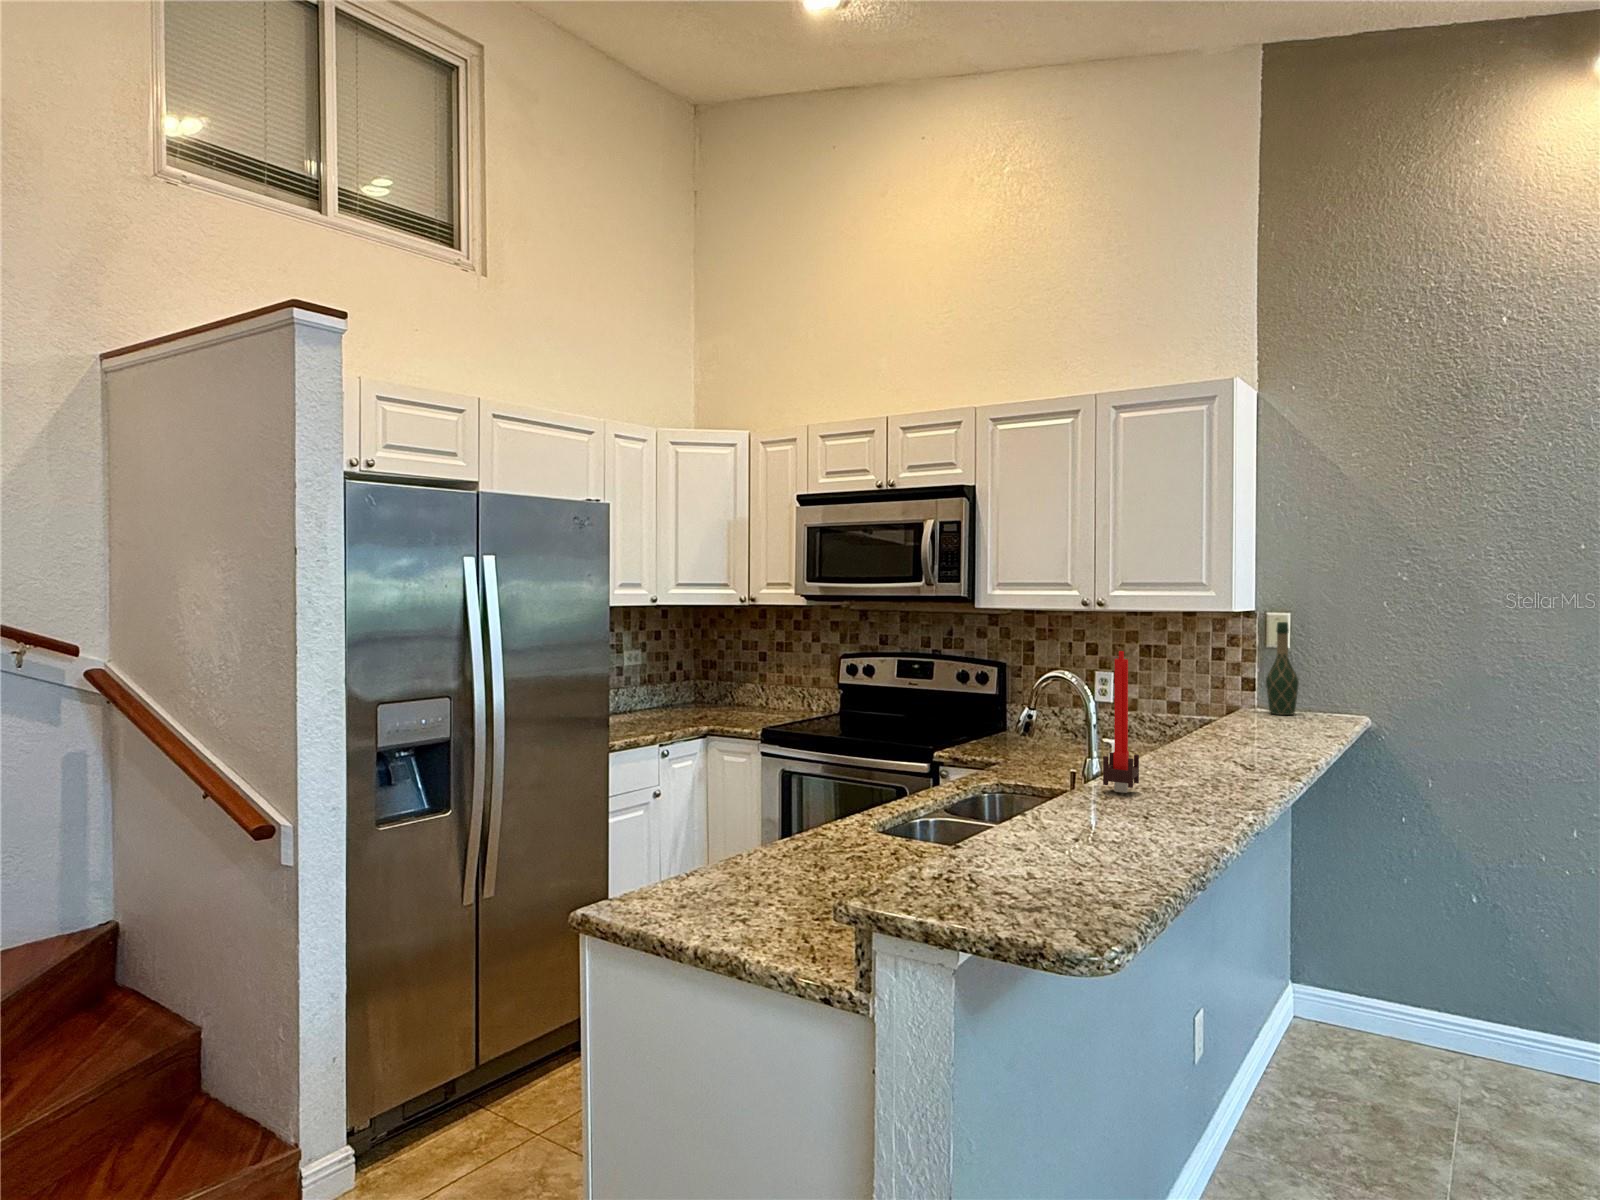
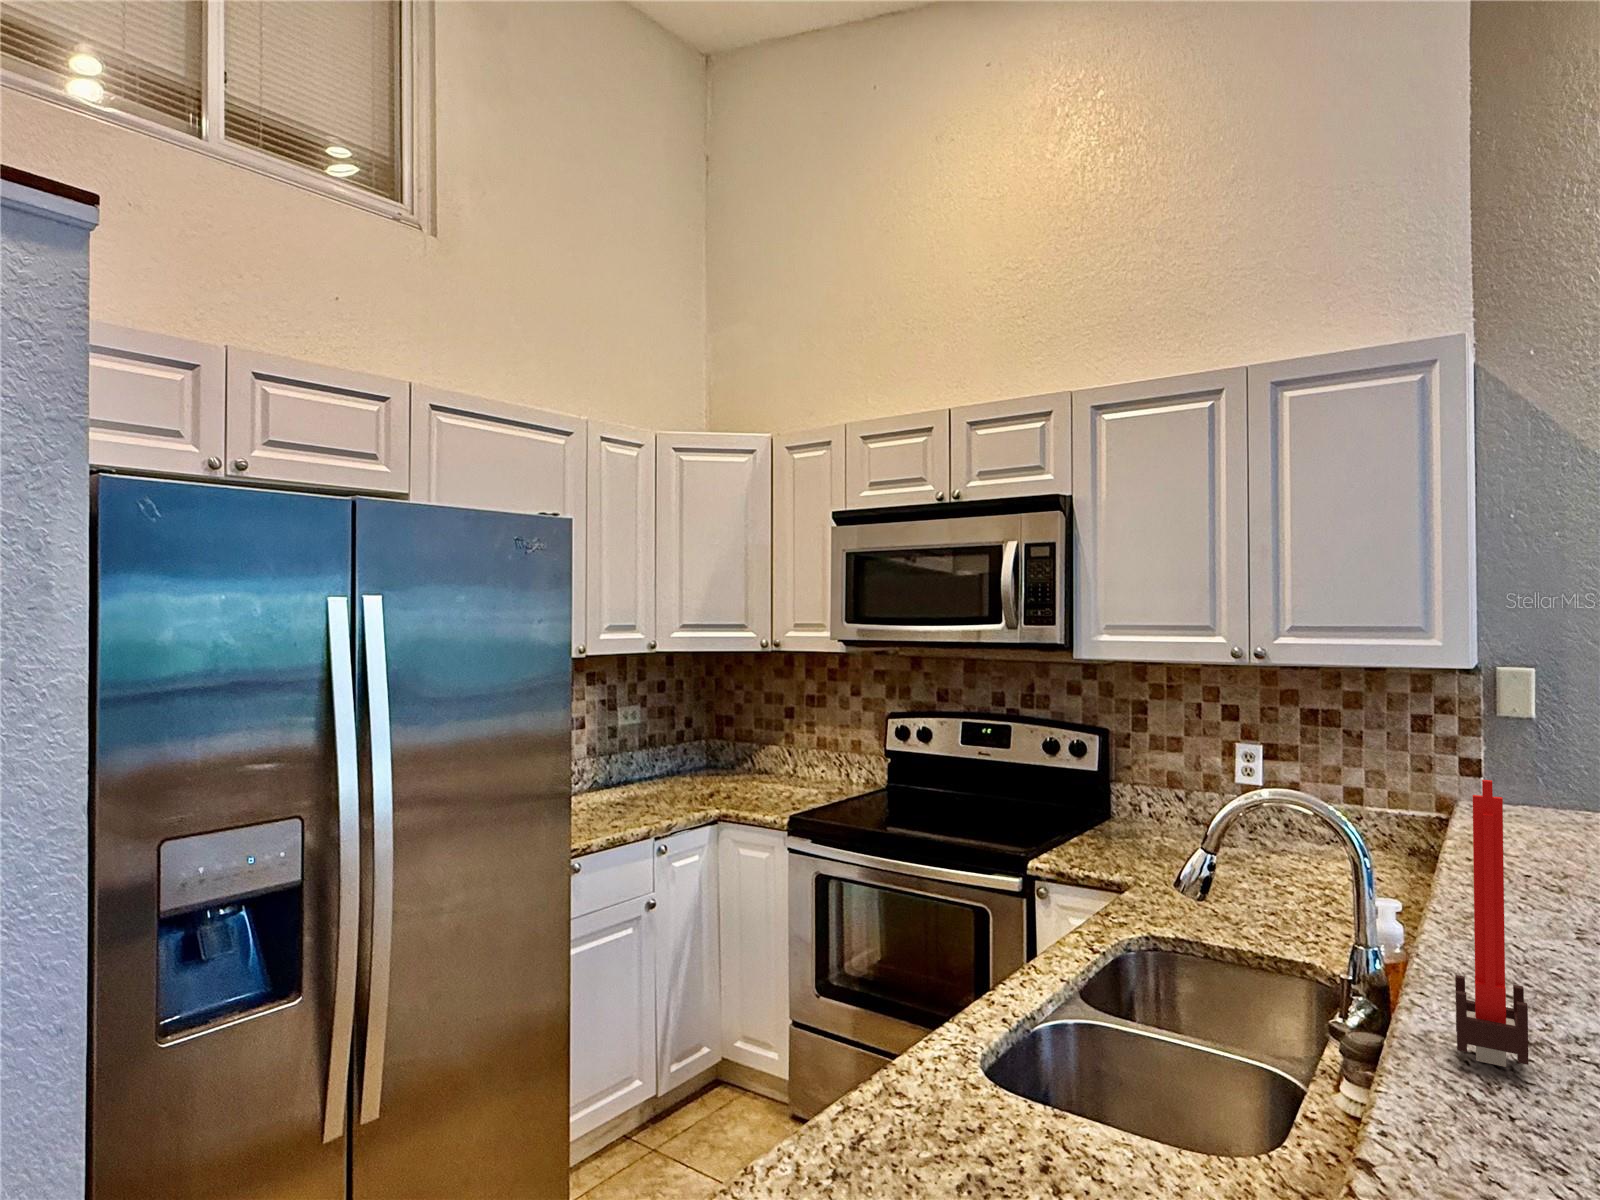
wine bottle: present [1266,622,1299,715] -> none [1502,681,1555,816]

